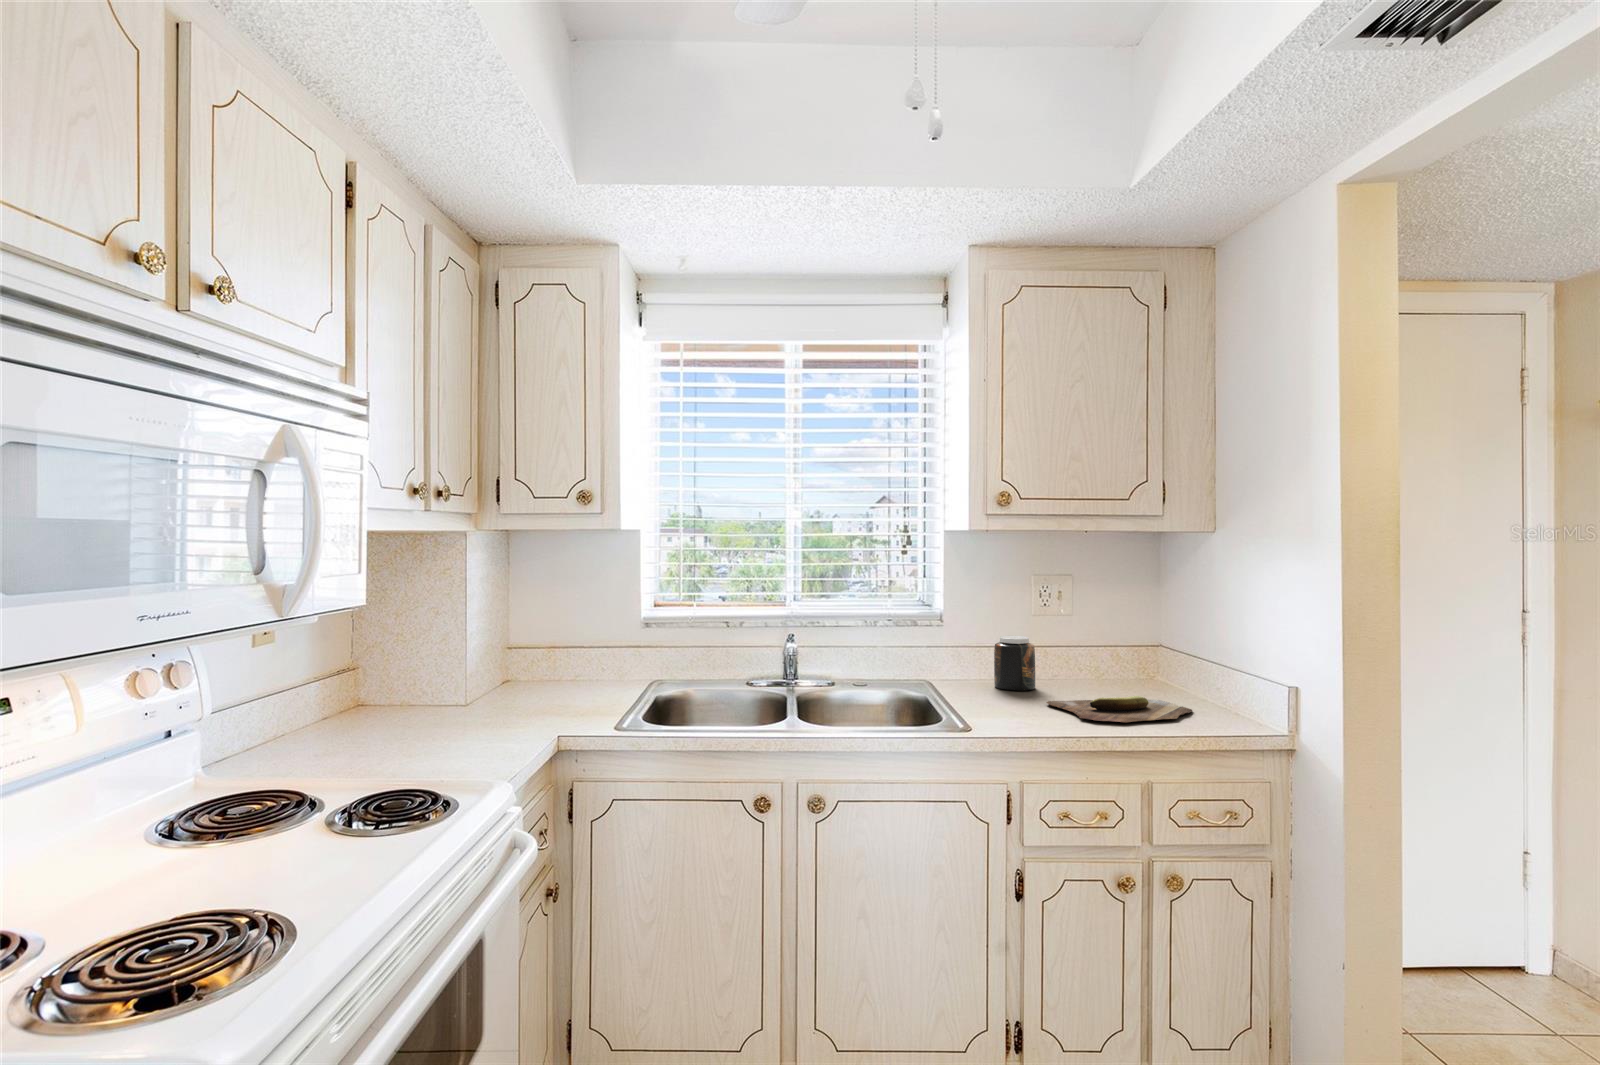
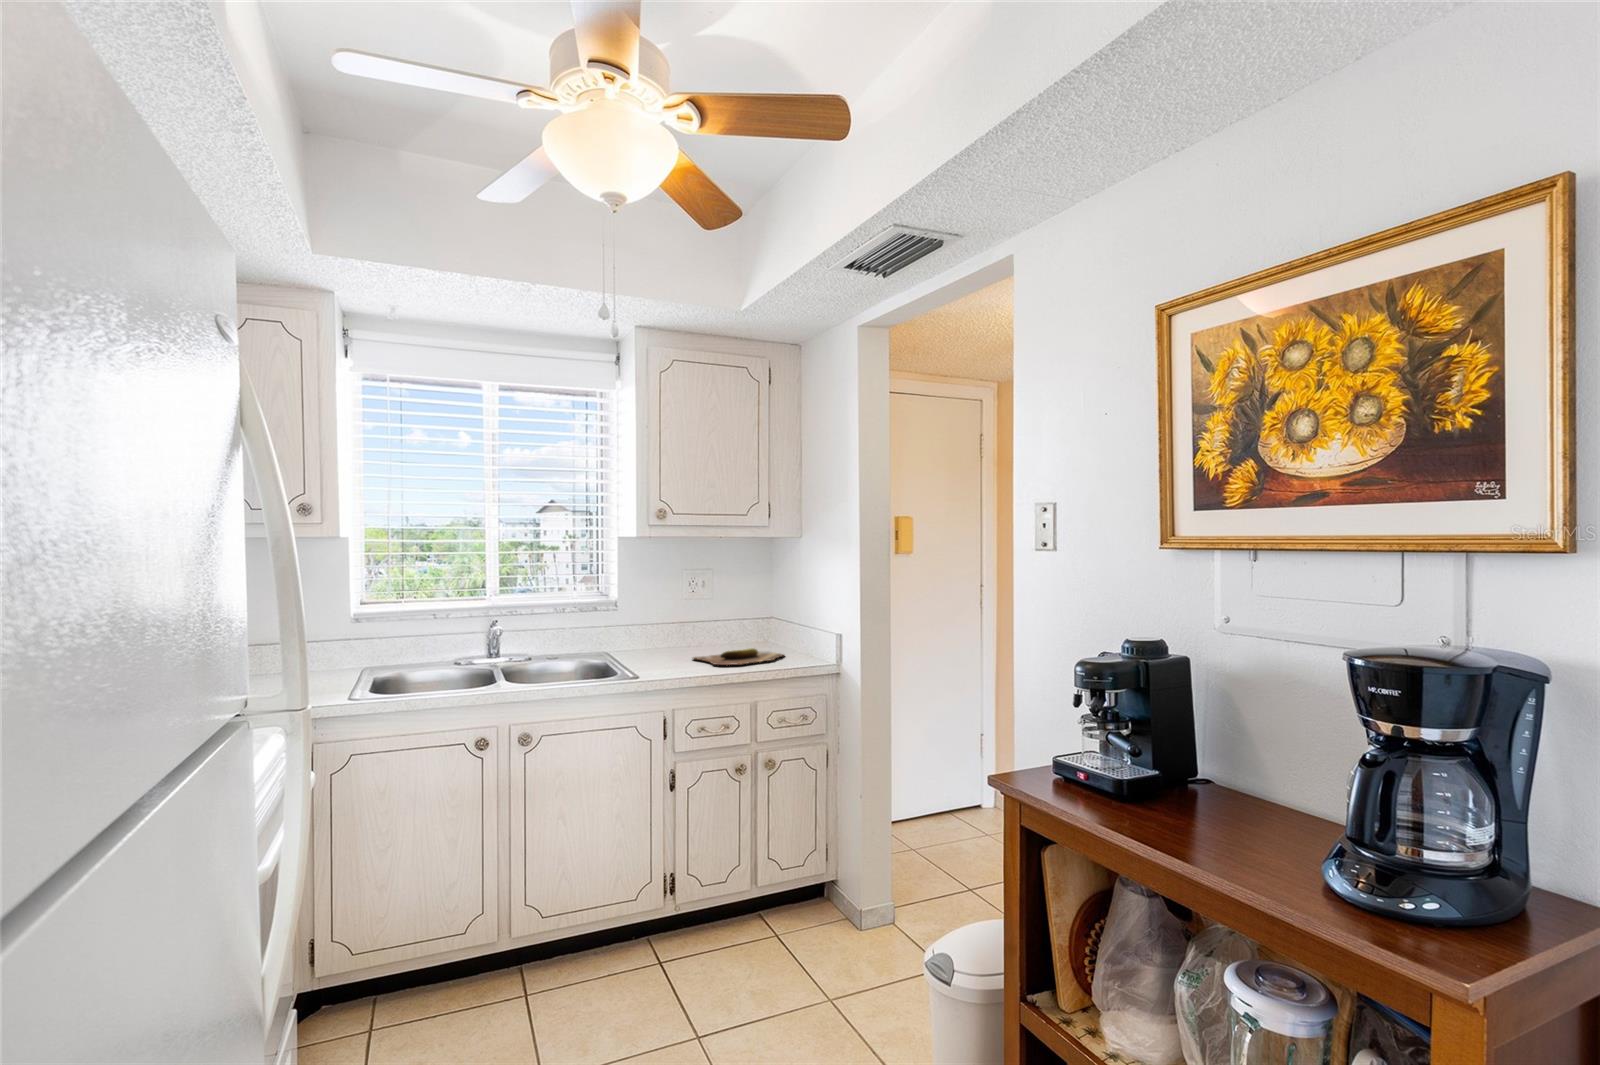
jar: present [994,636,1035,691] -> none [656,613,685,653]

